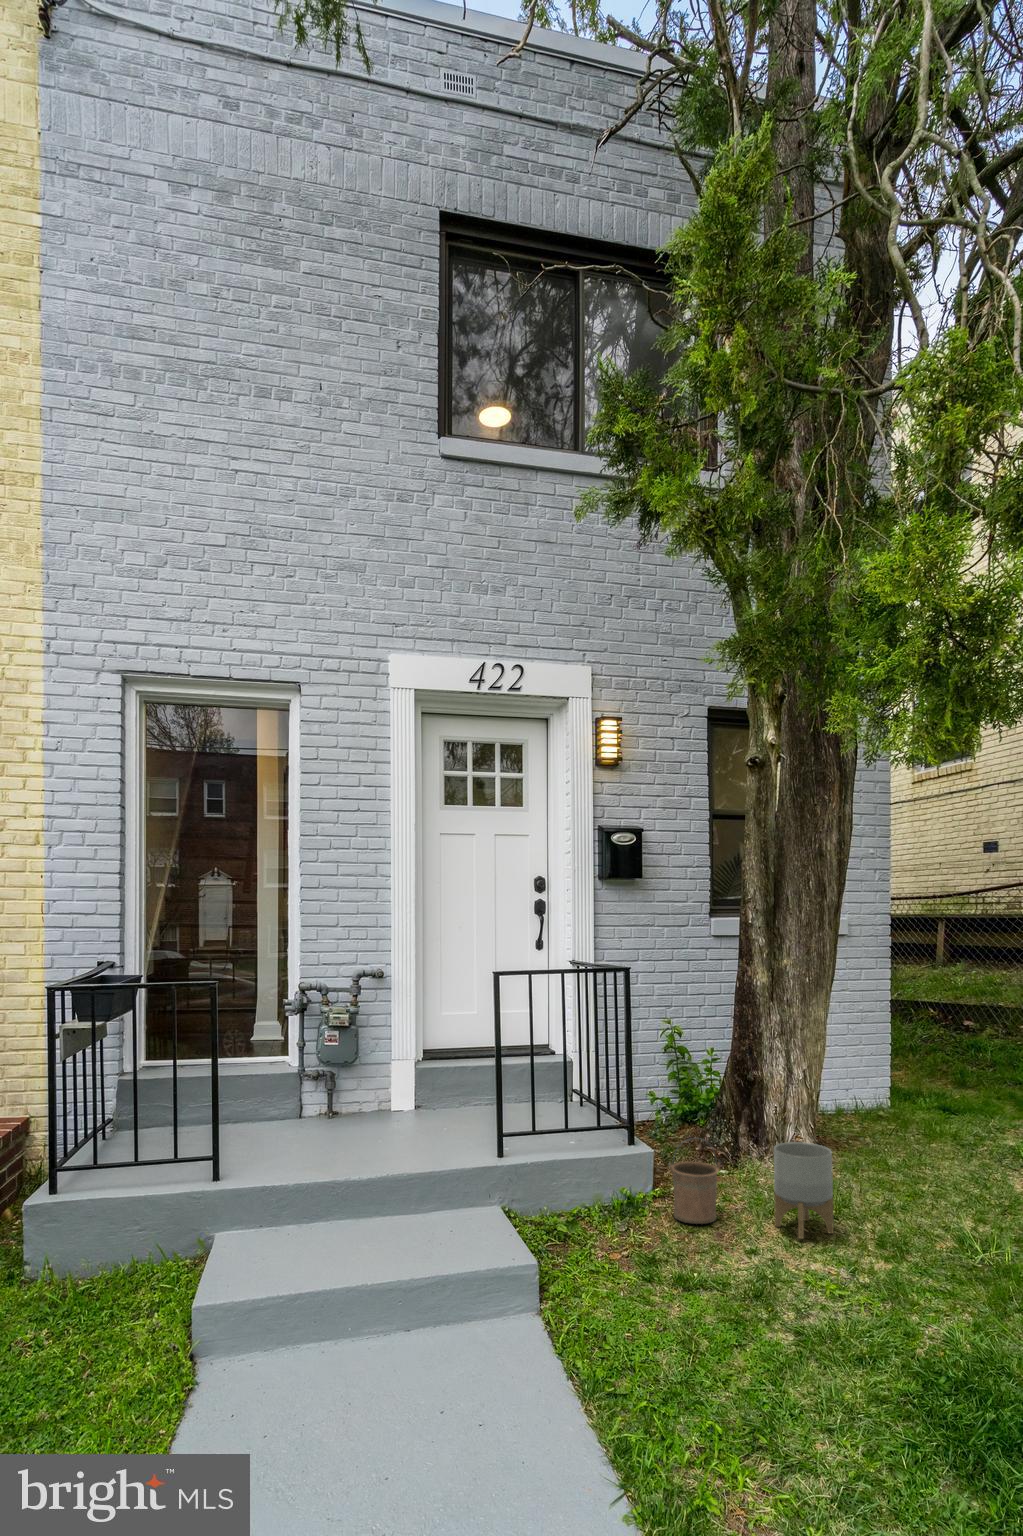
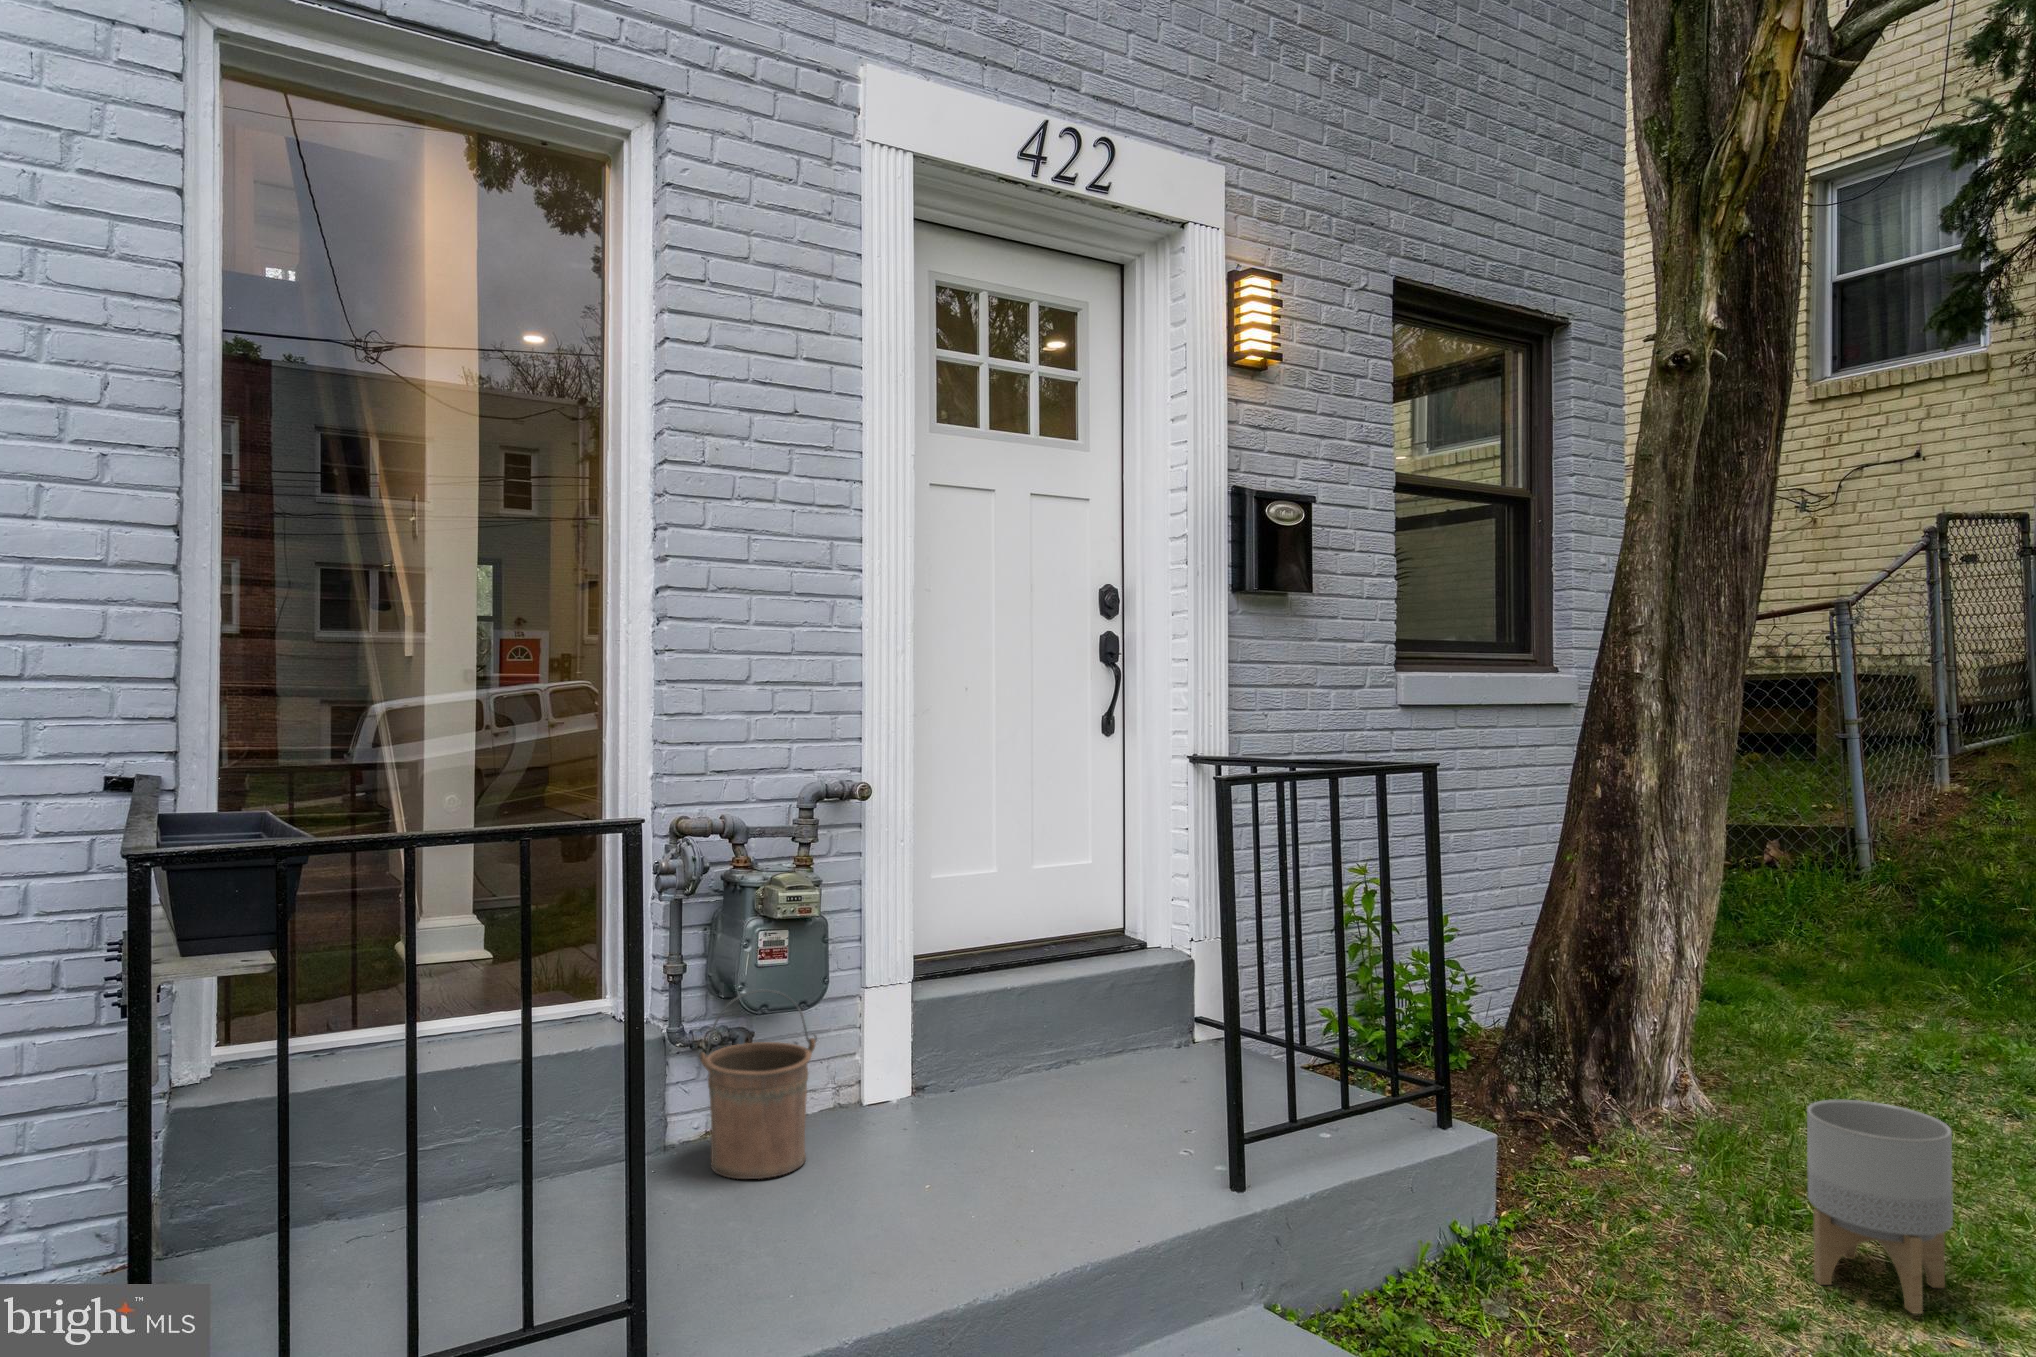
bucket: present [669,1138,720,1224] -> present [698,989,817,1179]

